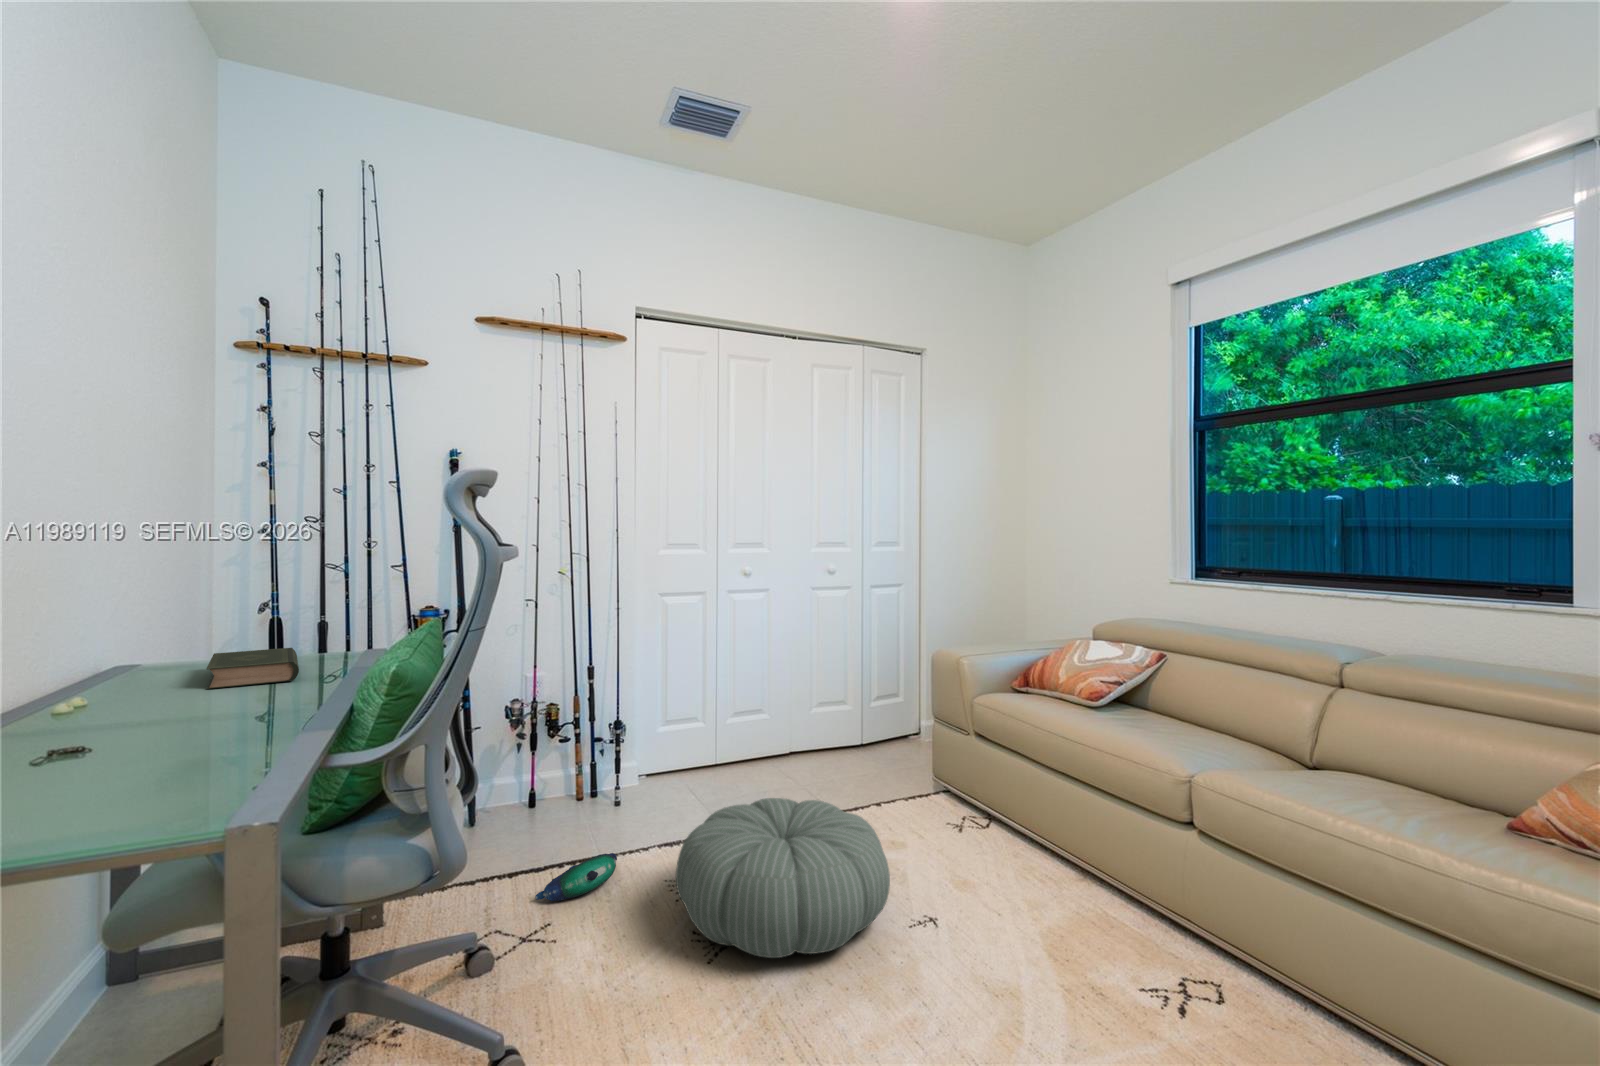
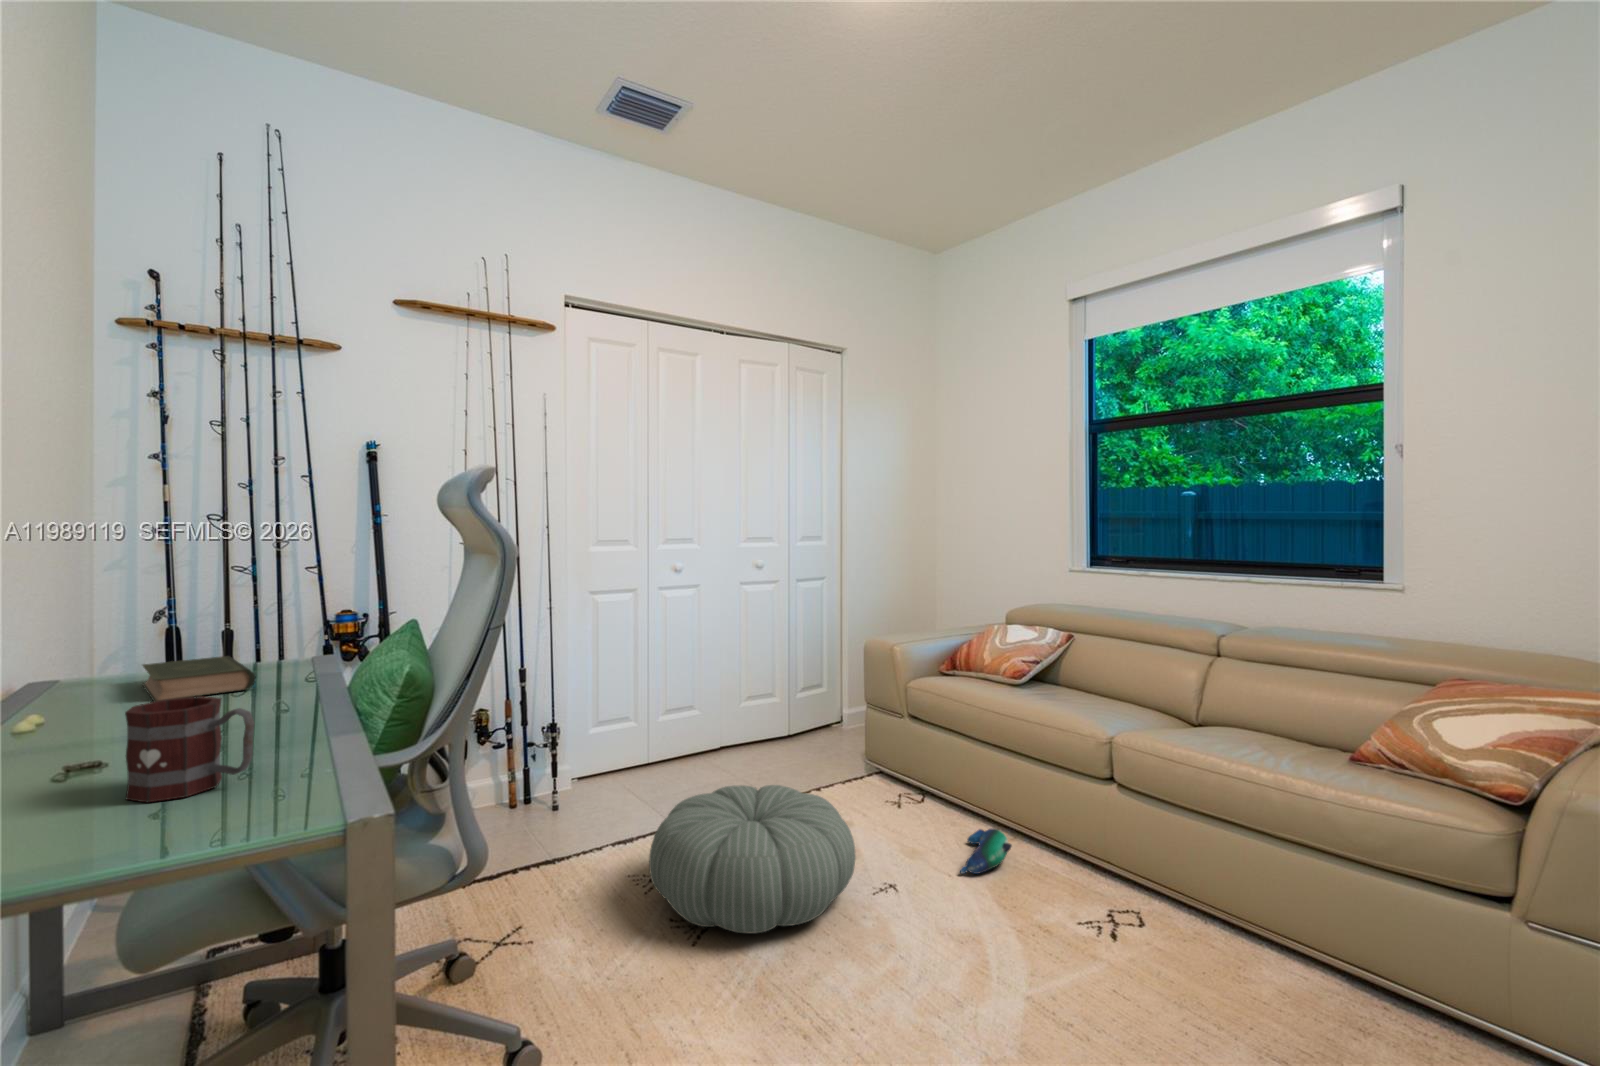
mug: none [90,691,208,791] -> present [125,696,255,802]
plush toy: present [535,853,617,901] -> present [960,829,1012,874]

